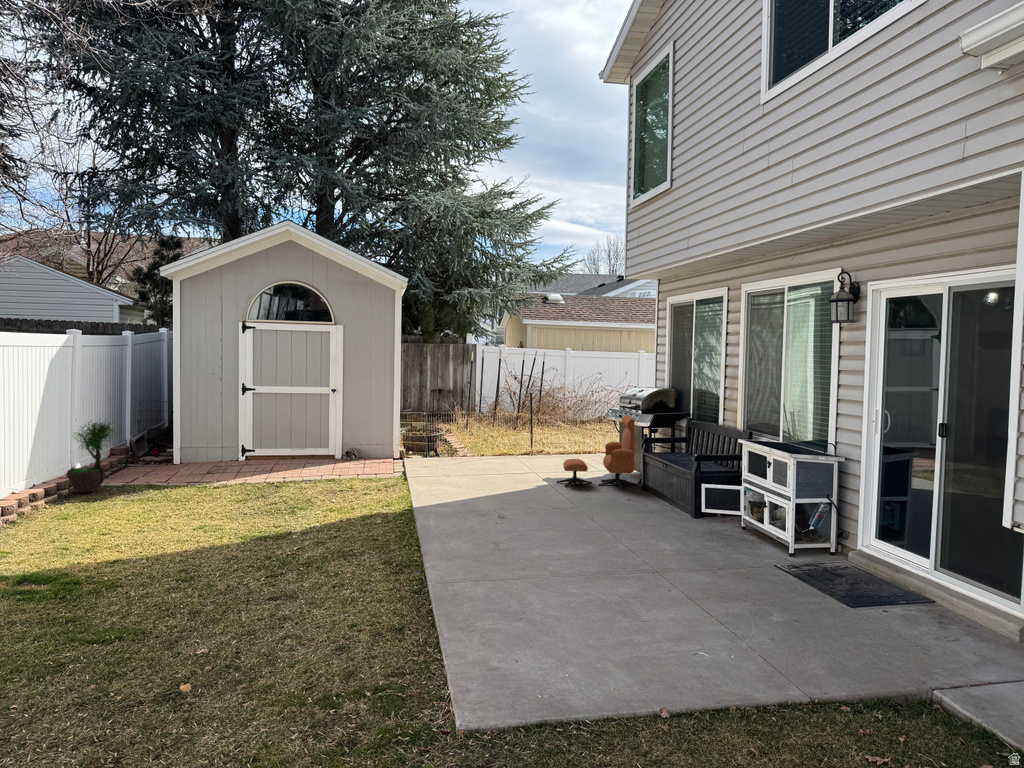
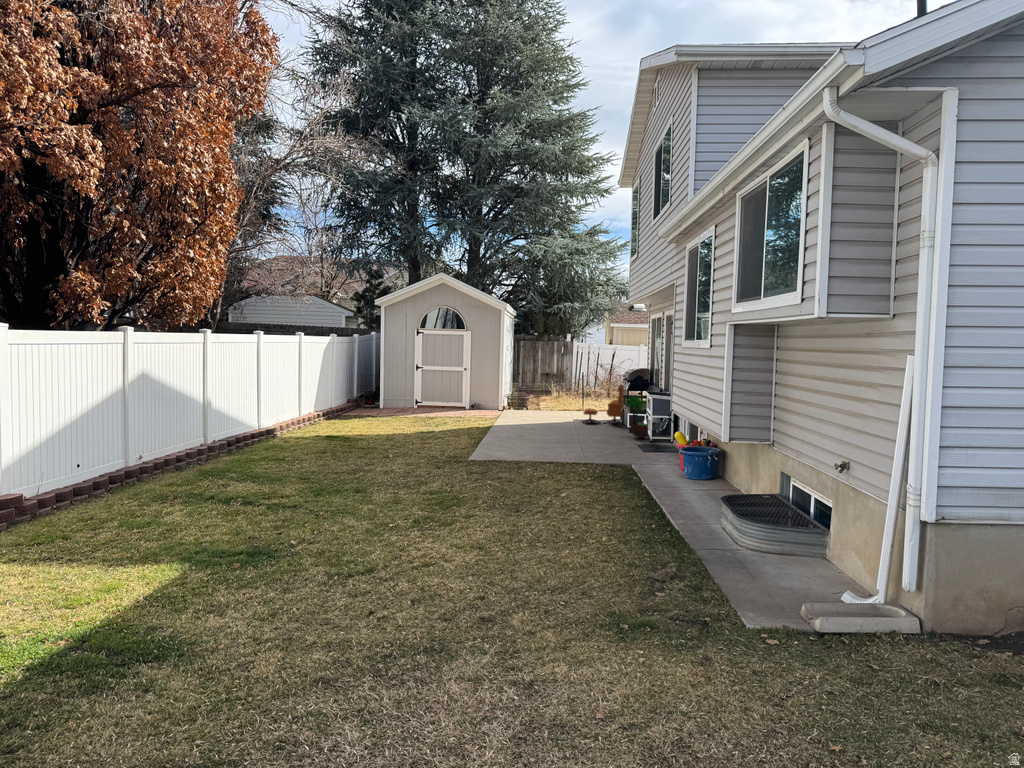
potted tree: present [67,422,113,492] -> present [624,394,648,438]

